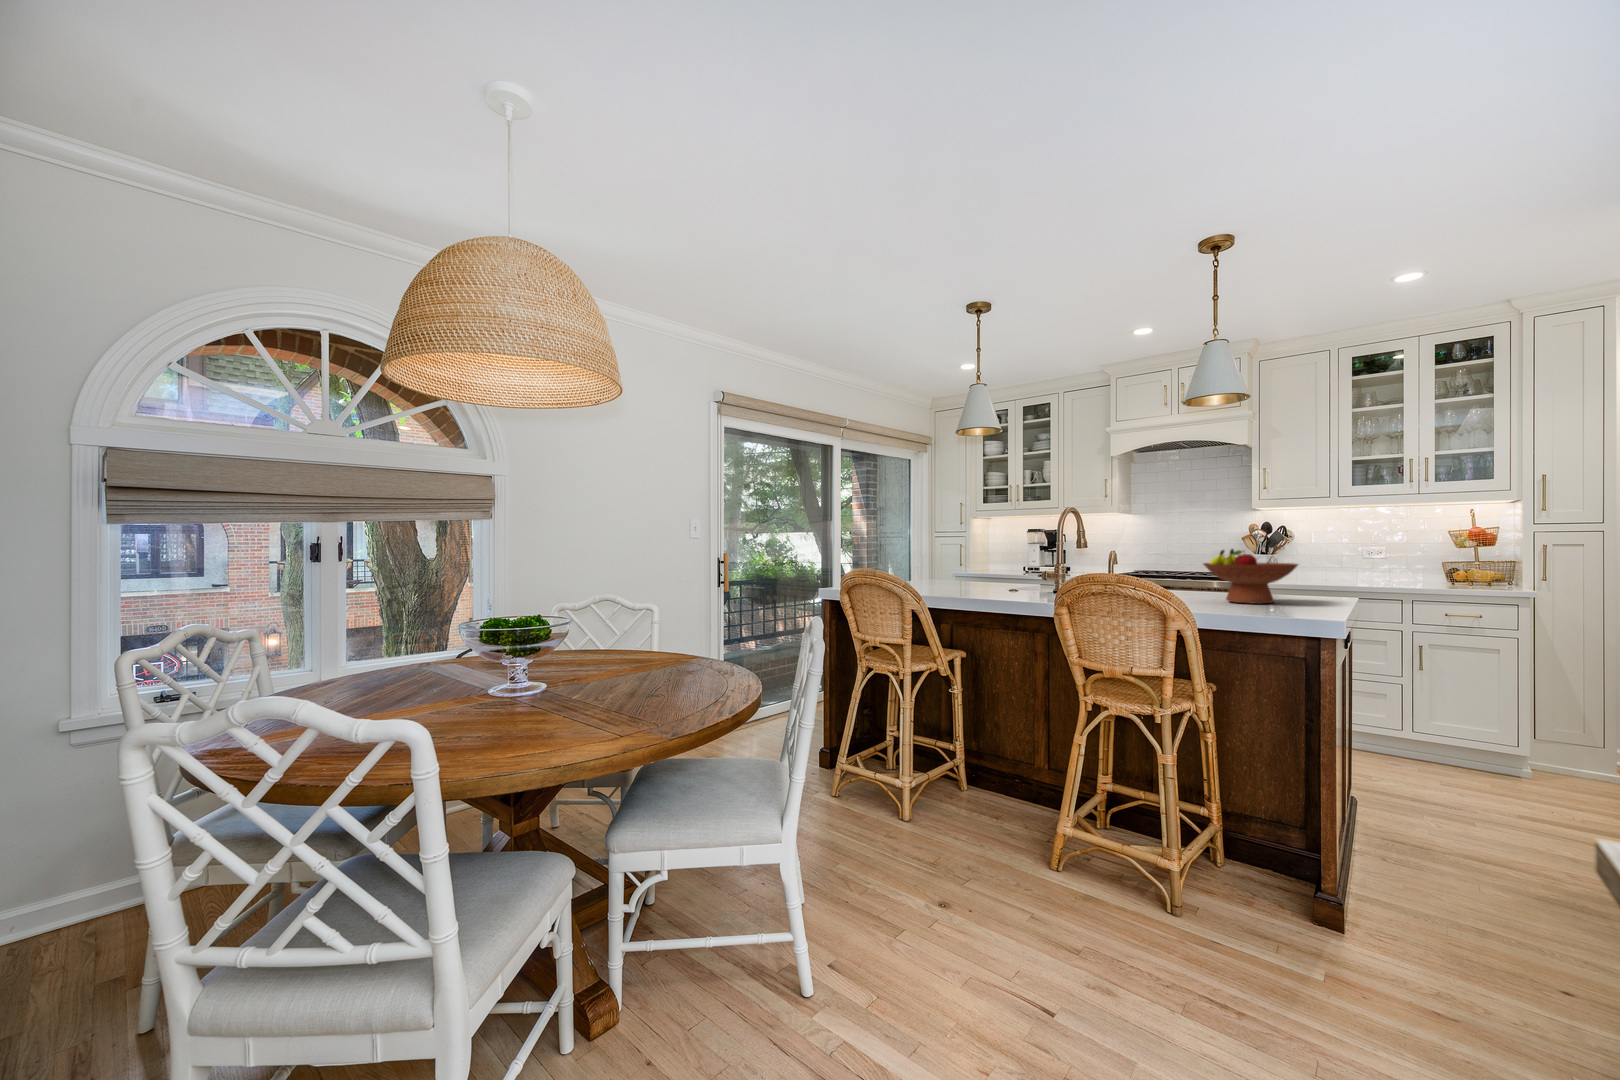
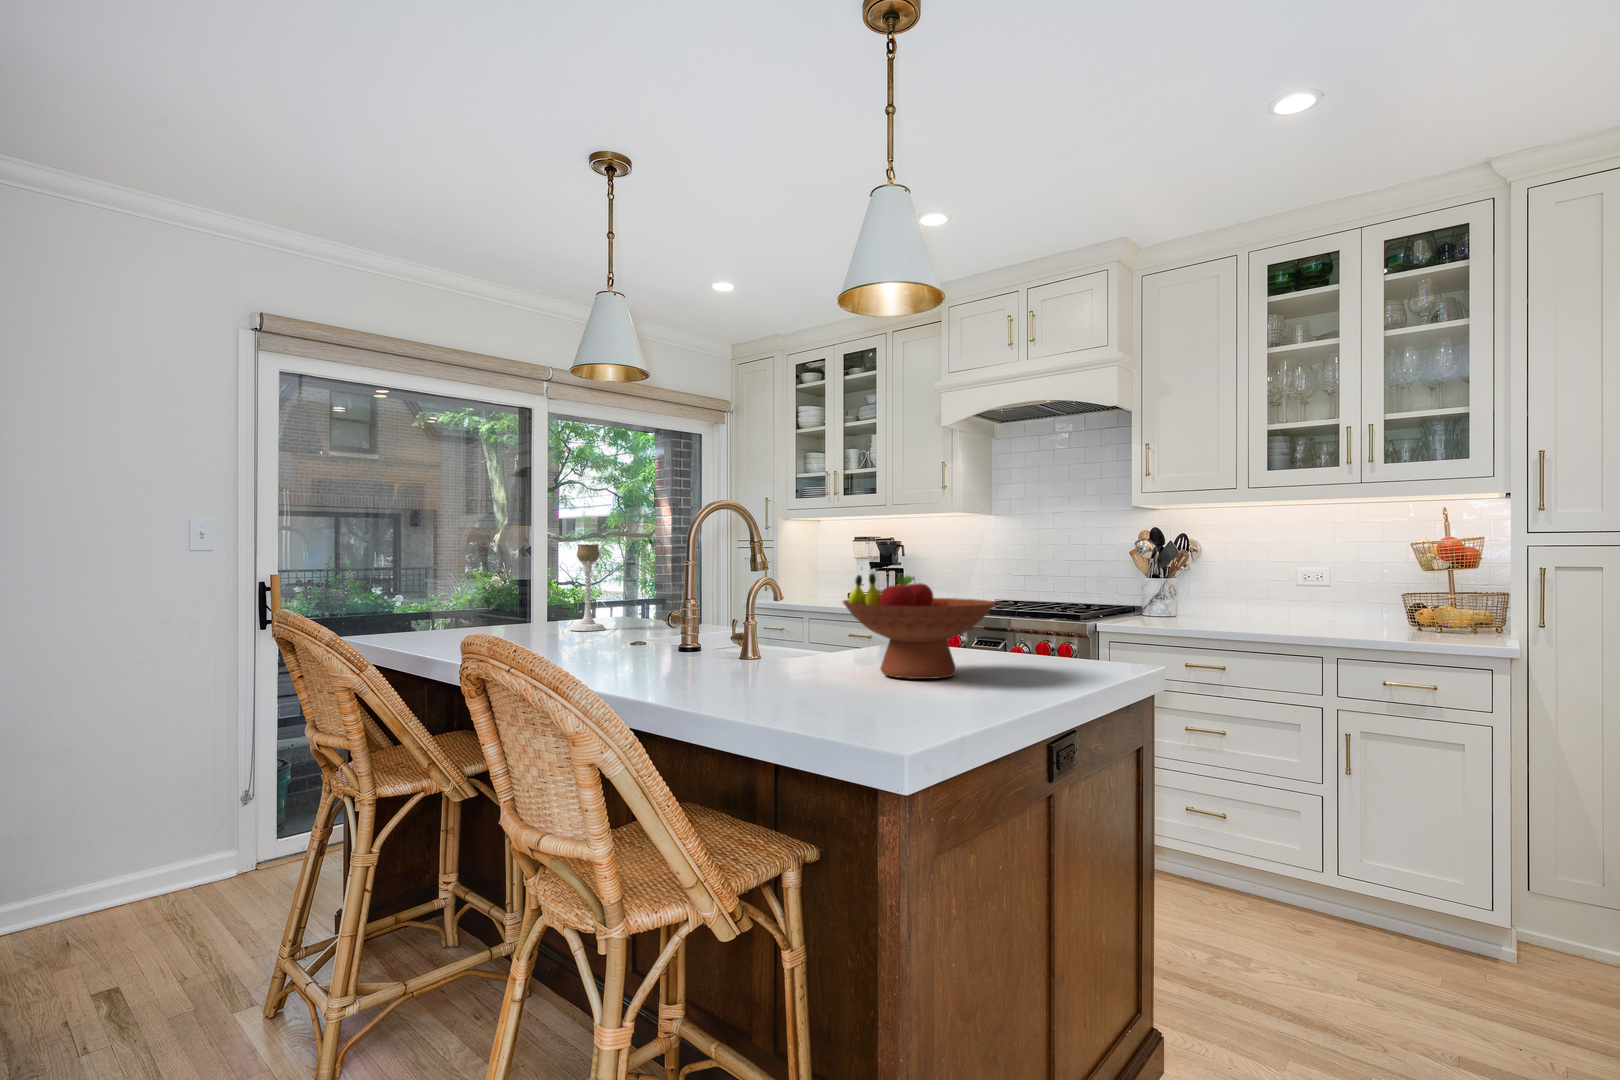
candle holder: none [927,535,949,588] -> present [570,544,606,631]

